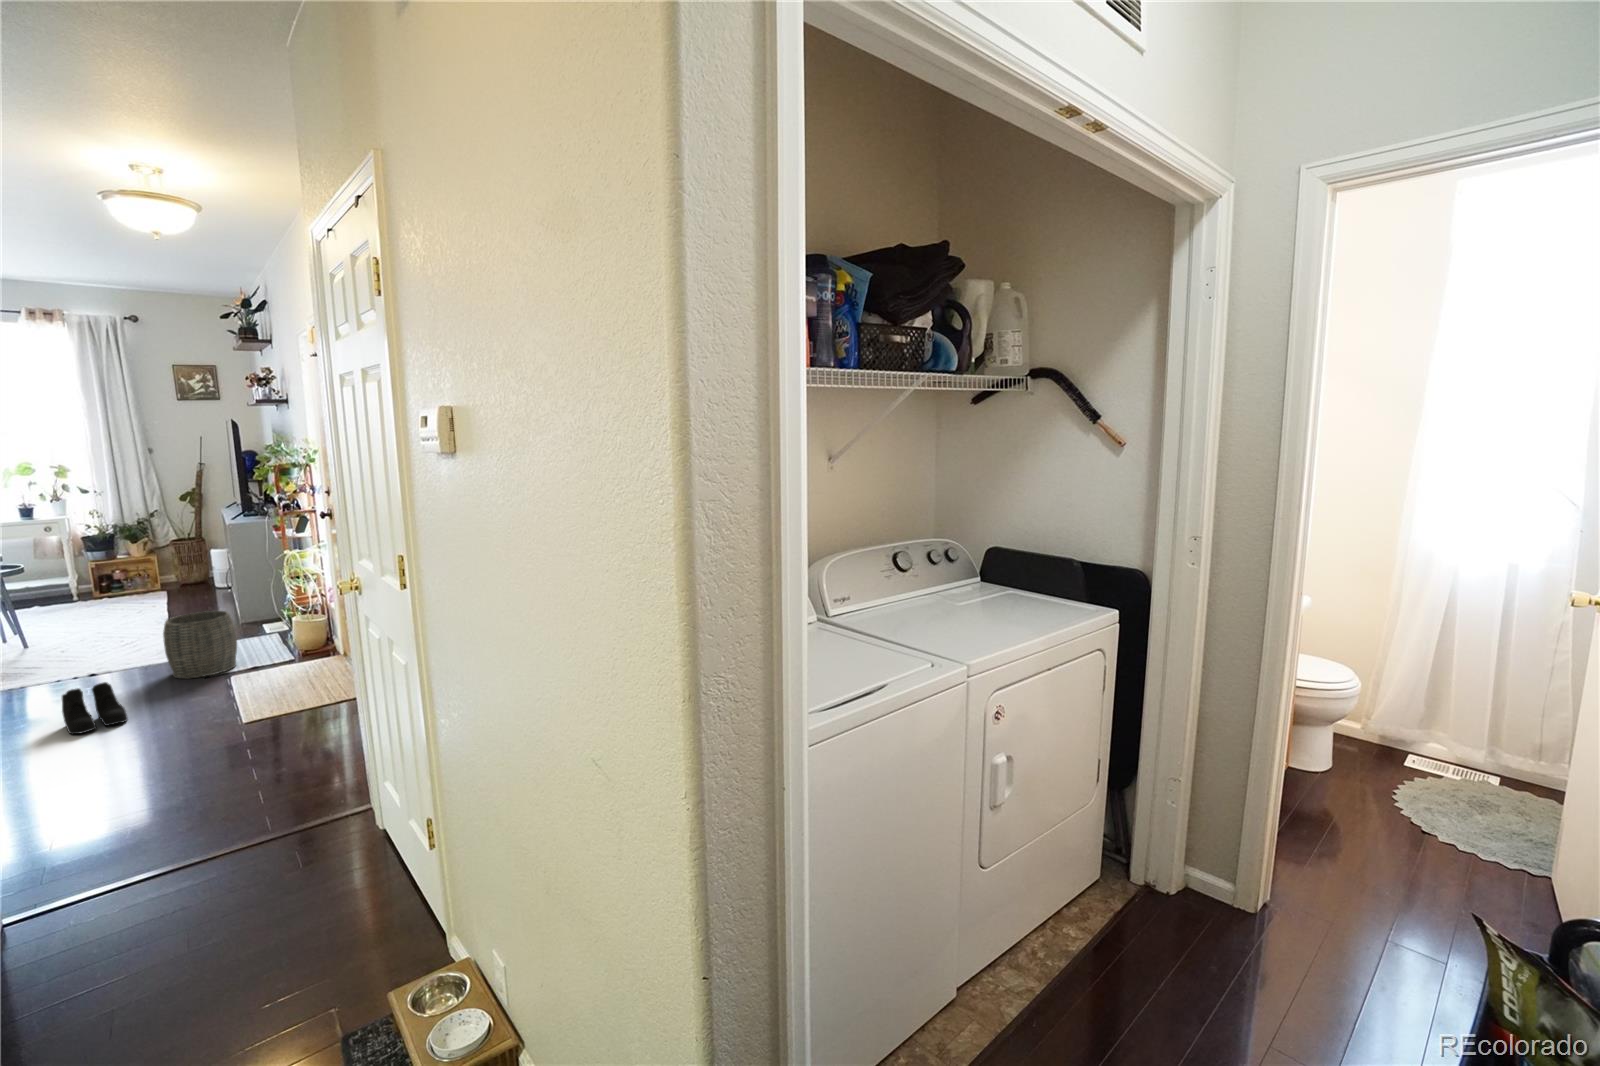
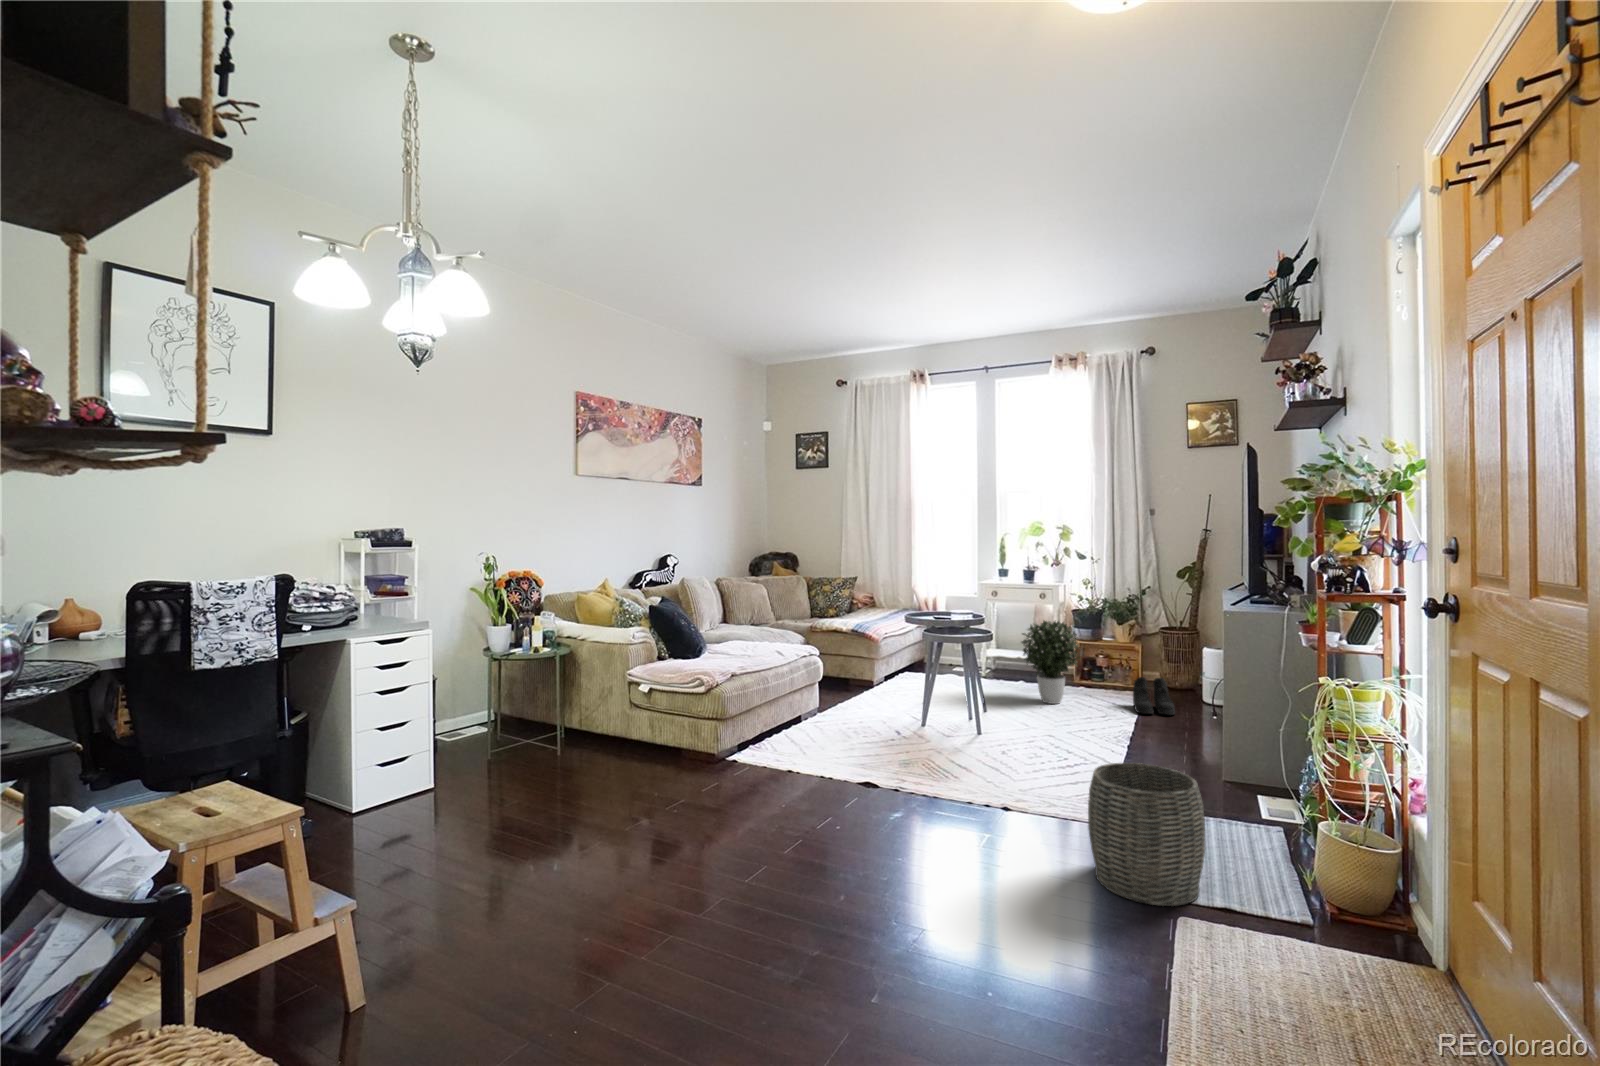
potted plant: none [38,547,108,615] -> present [1022,621,1080,704]
boots: present [62,682,128,734] -> present [1133,677,1175,715]

